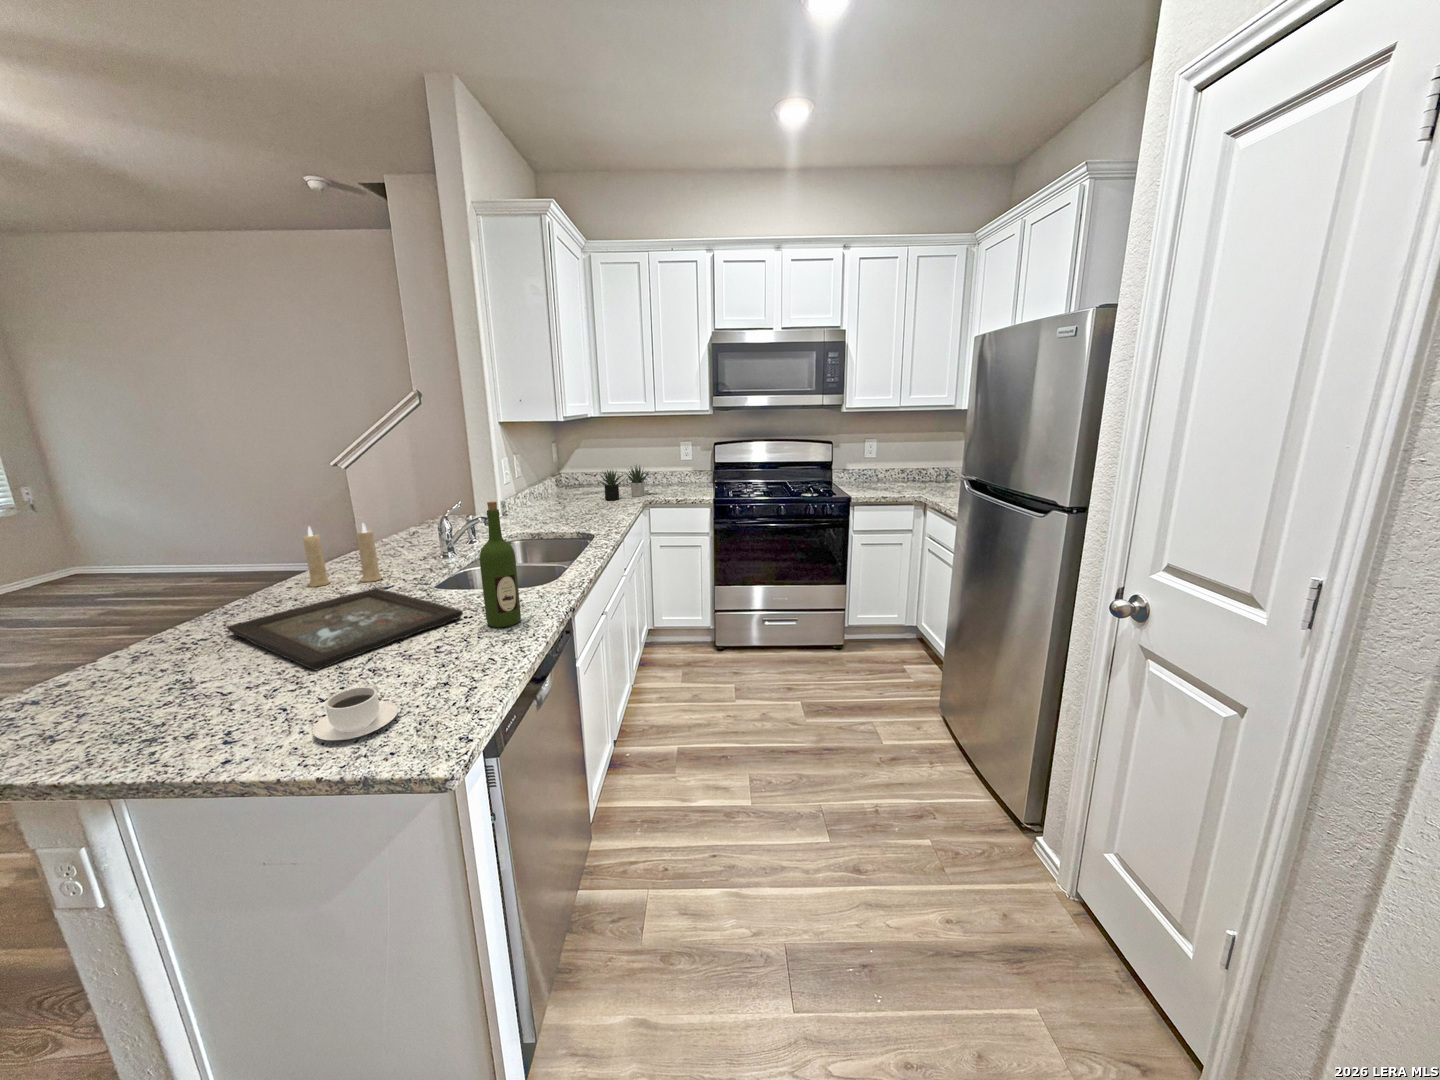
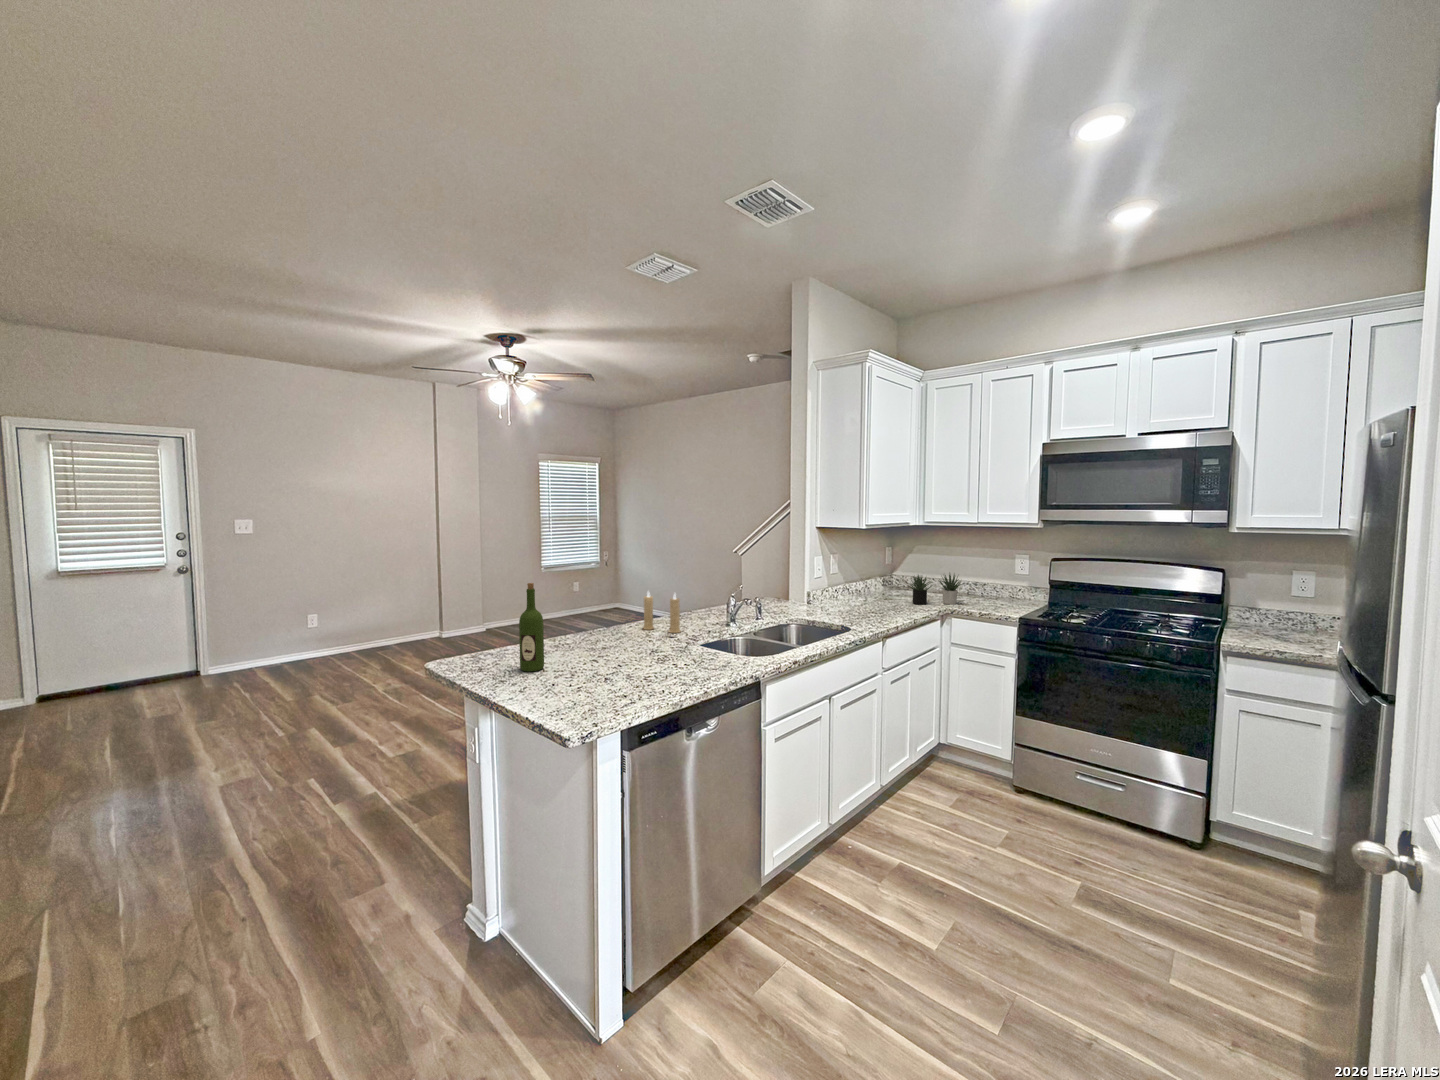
wine bottle: present [480,501,521,627] -> present [519,583,544,672]
tray: present [227,588,463,670] -> none [581,636,684,672]
coffee cup: present [312,685,398,740] -> none [546,680,589,707]

